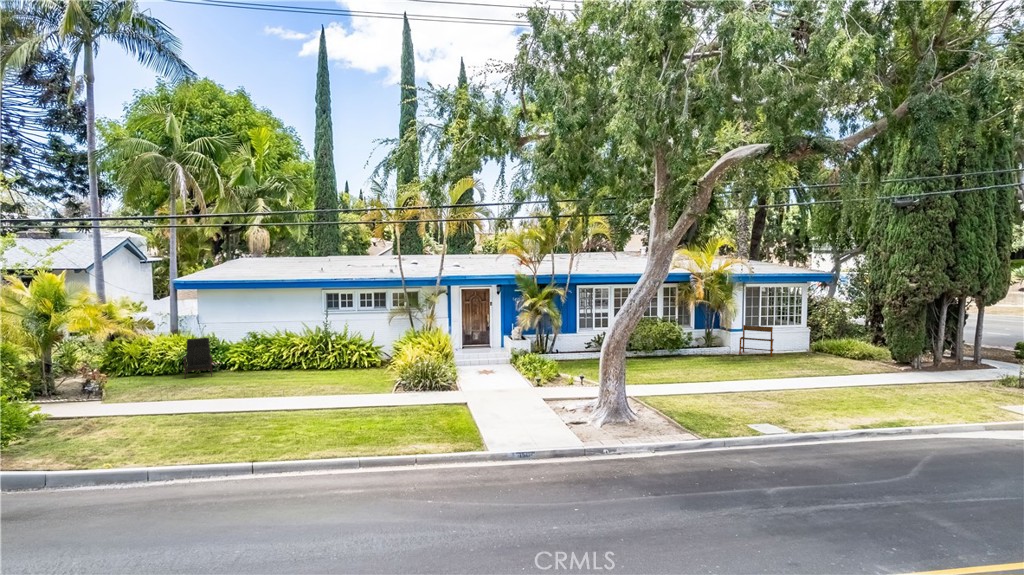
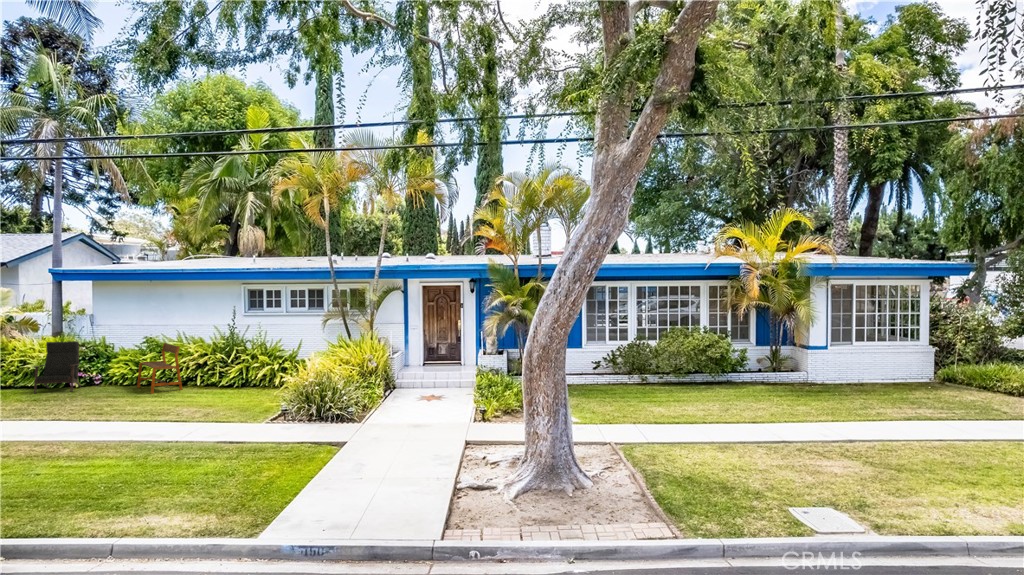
bench: present [739,325,774,357] -> present [137,343,182,394]

